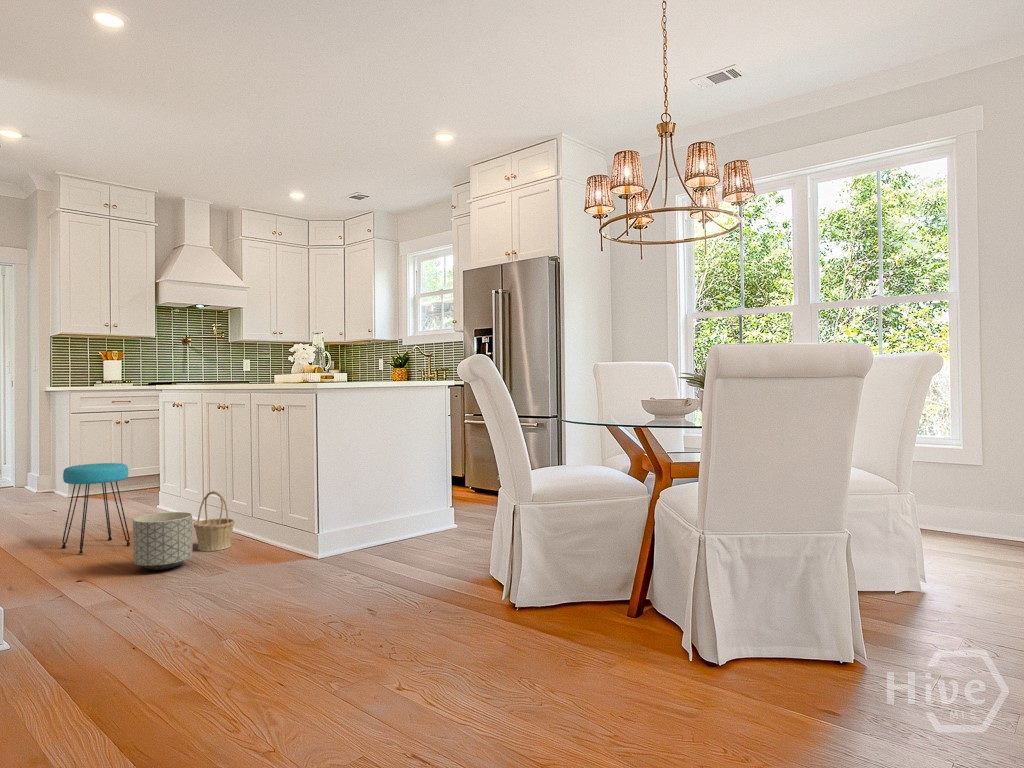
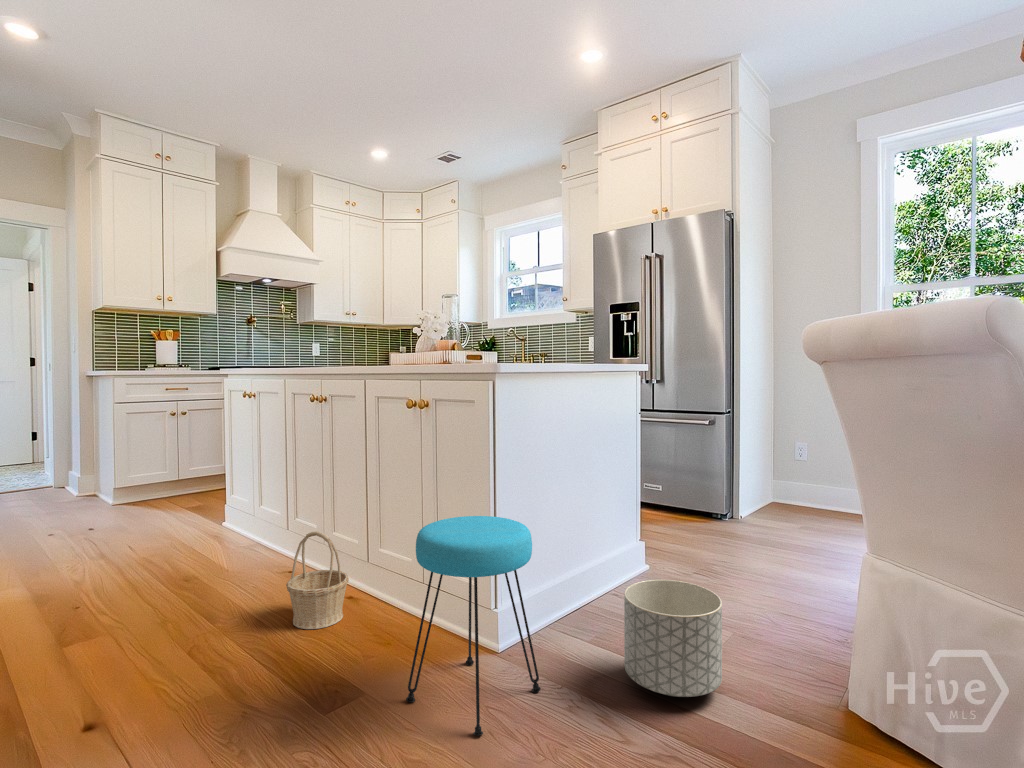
stool: present [62,463,130,553] -> present [406,516,541,735]
planter: present [133,512,193,570] -> present [624,580,722,697]

